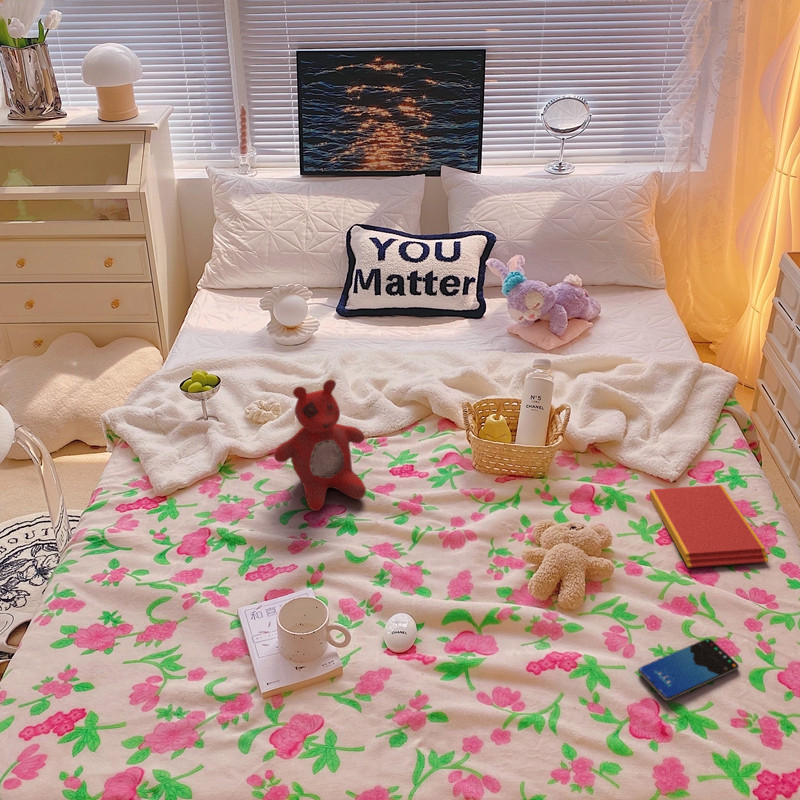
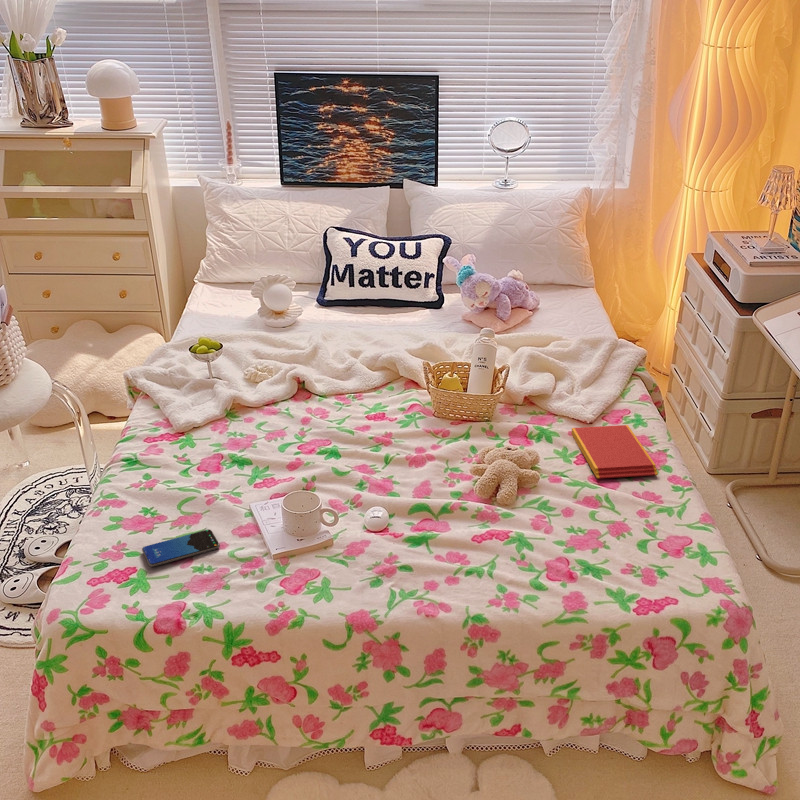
stuffed bear: present [274,380,366,511] -> none [273,338,347,442]
smartphone: present [638,639,739,701] -> present [142,529,220,567]

